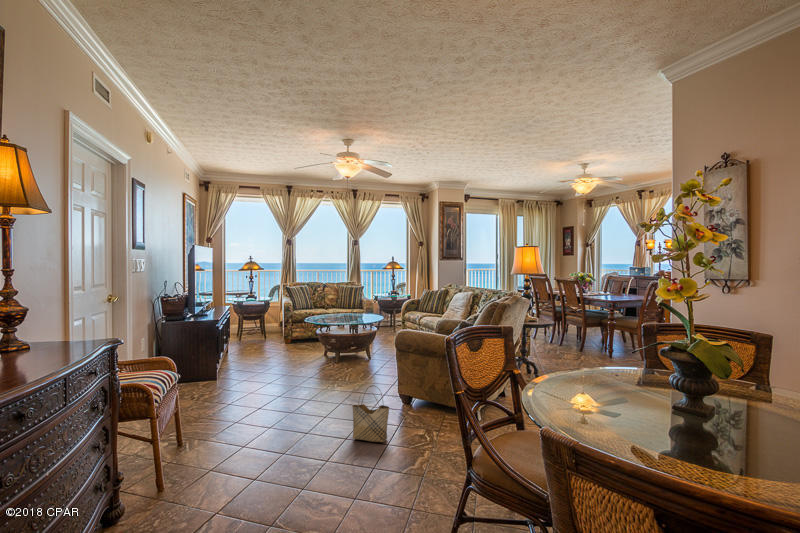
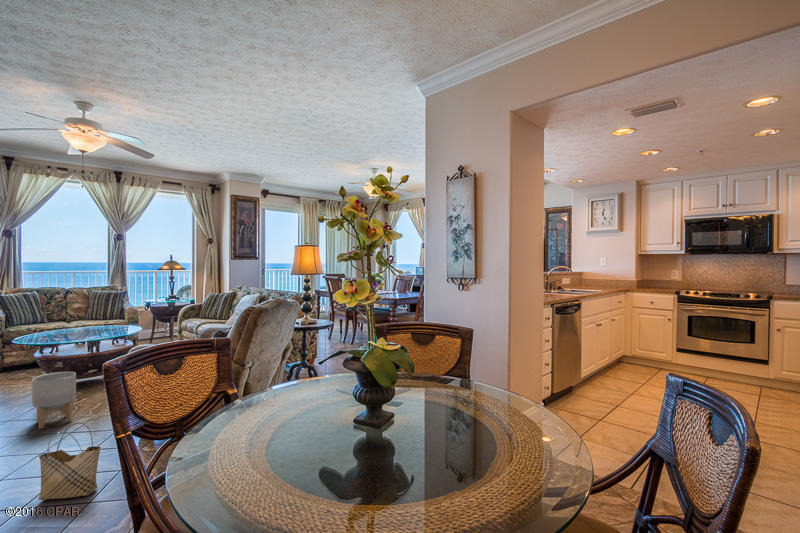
planter: none [326,346,351,387] -> present [32,372,76,429]

